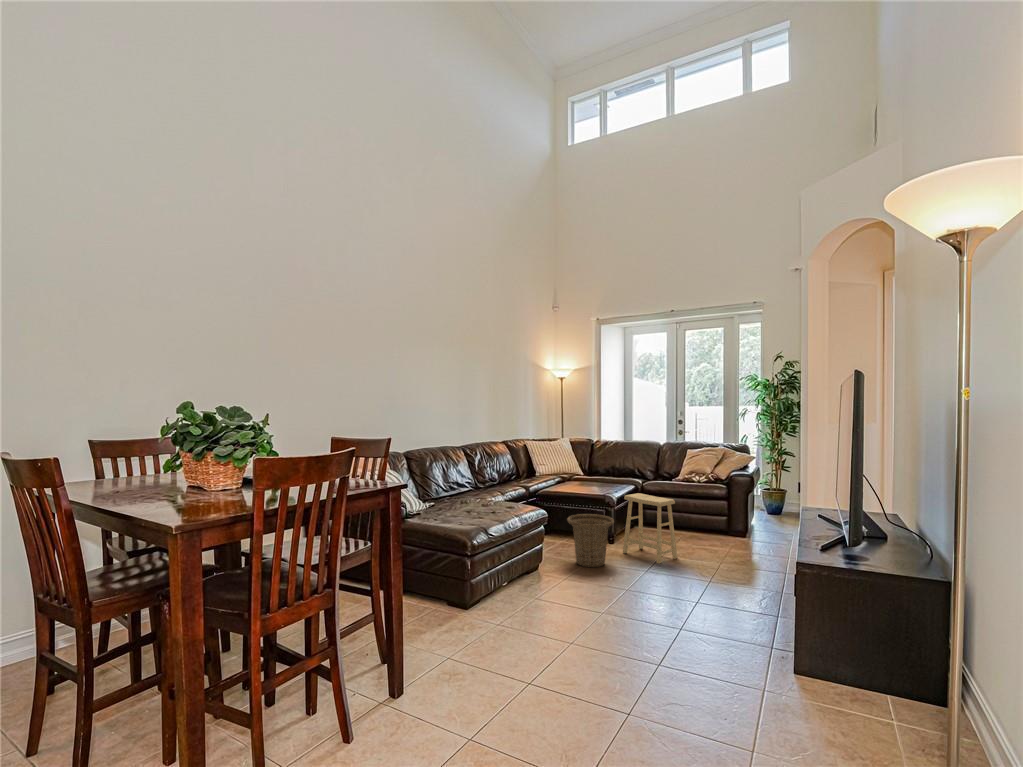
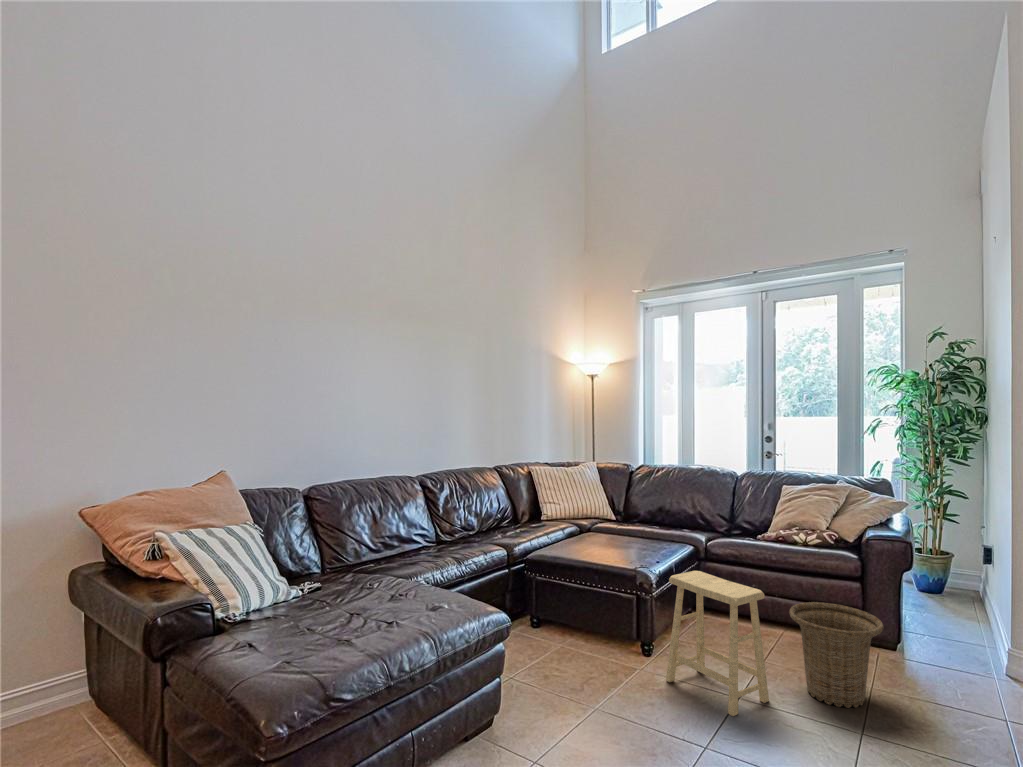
basket: present [567,514,614,567] -> present [789,602,883,708]

